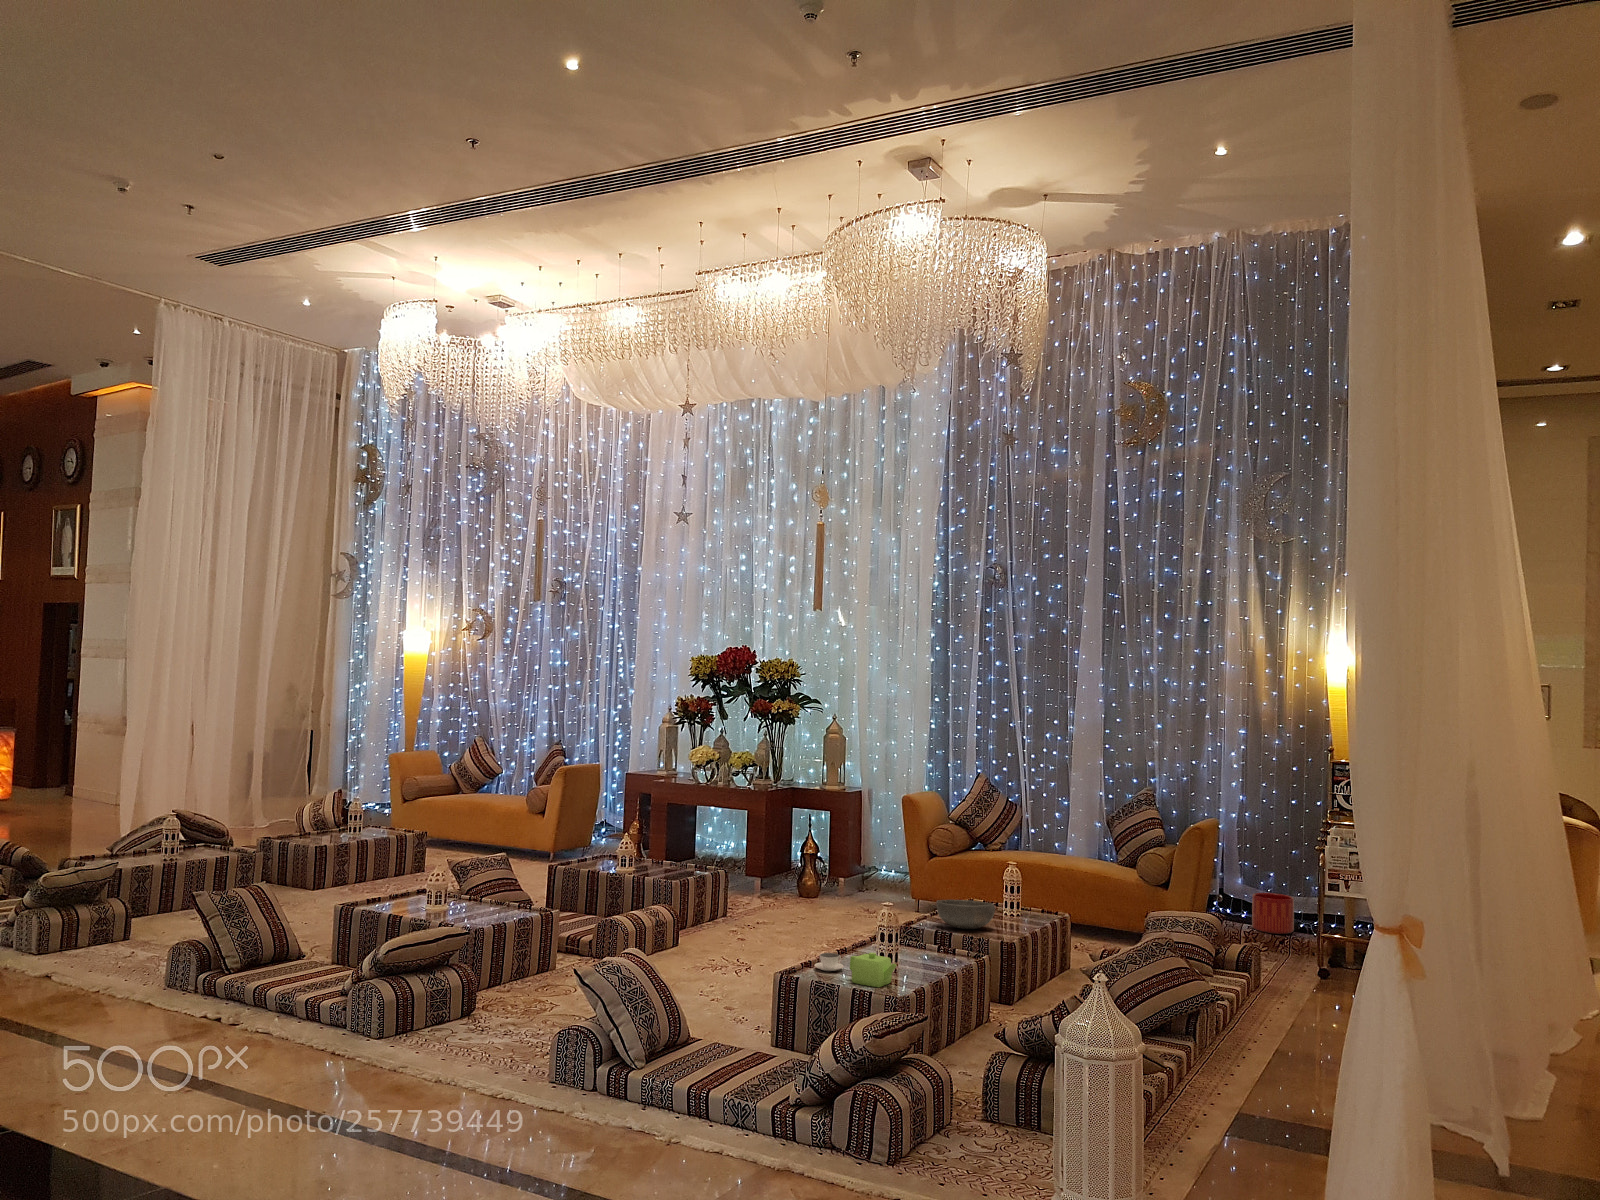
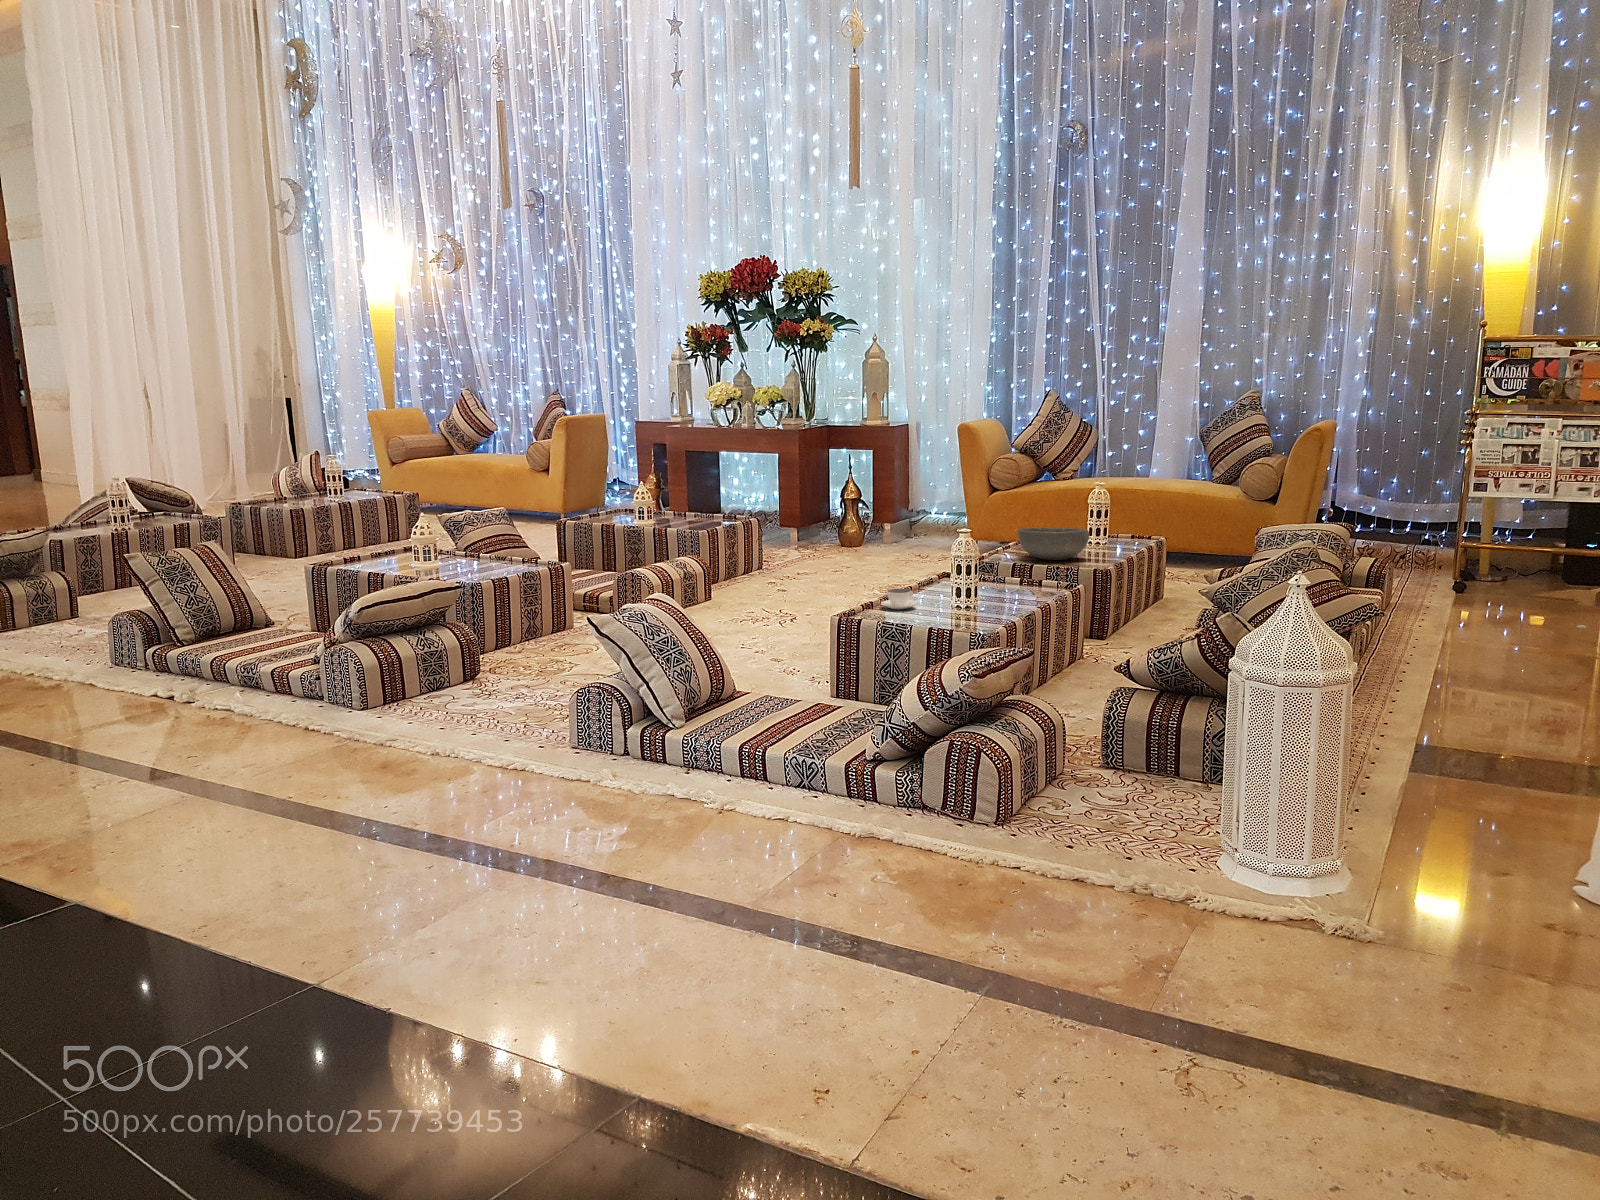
planter: present [1252,893,1294,934] -> none [1379,510,1432,555]
teapot: present [850,953,897,987] -> none [926,583,985,624]

